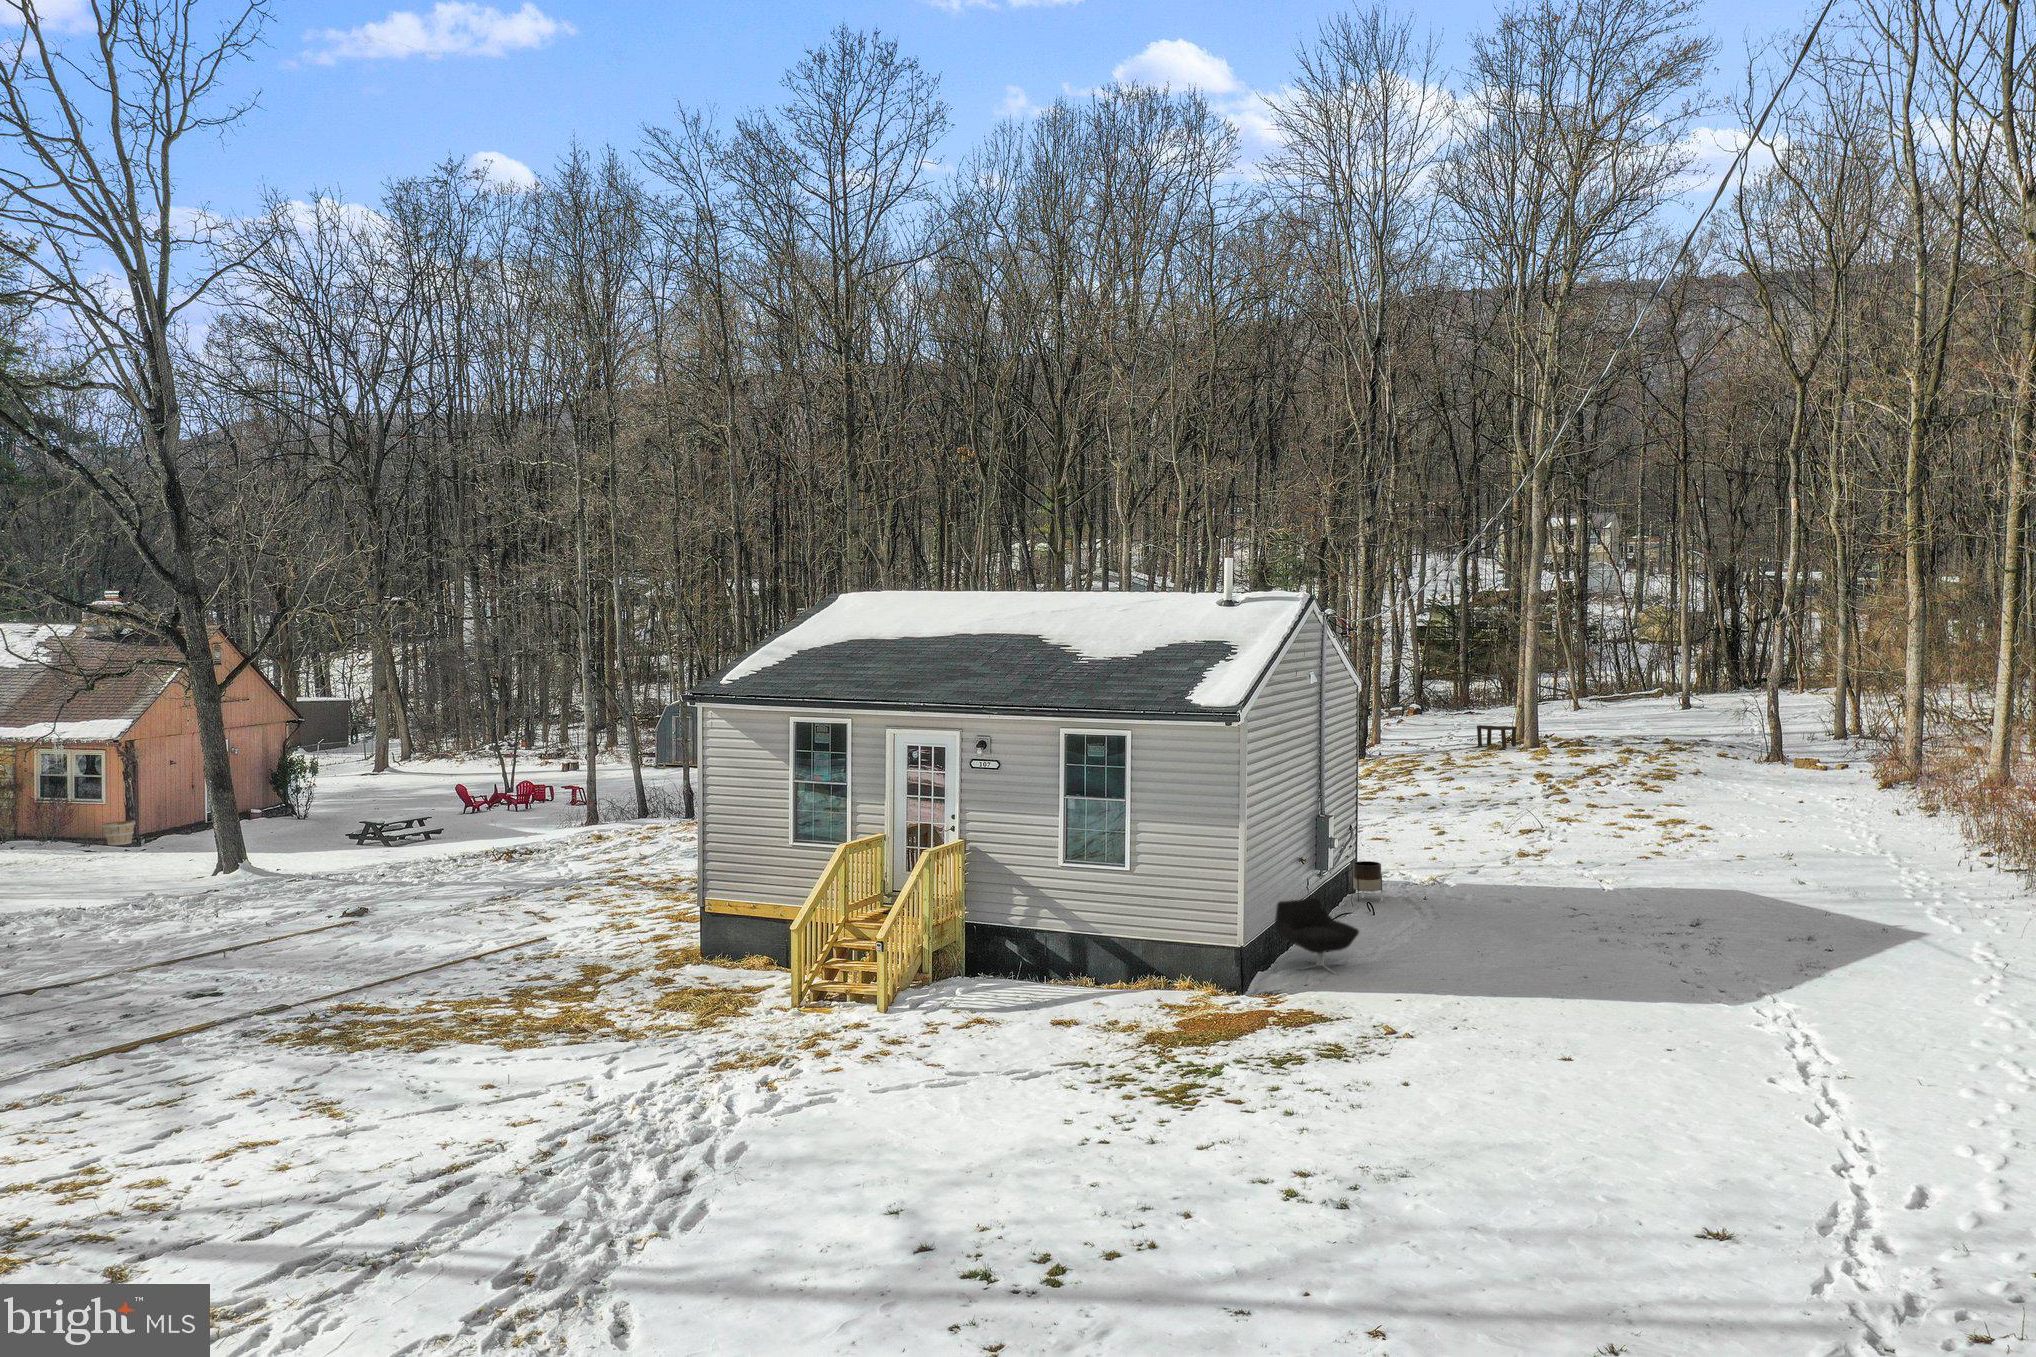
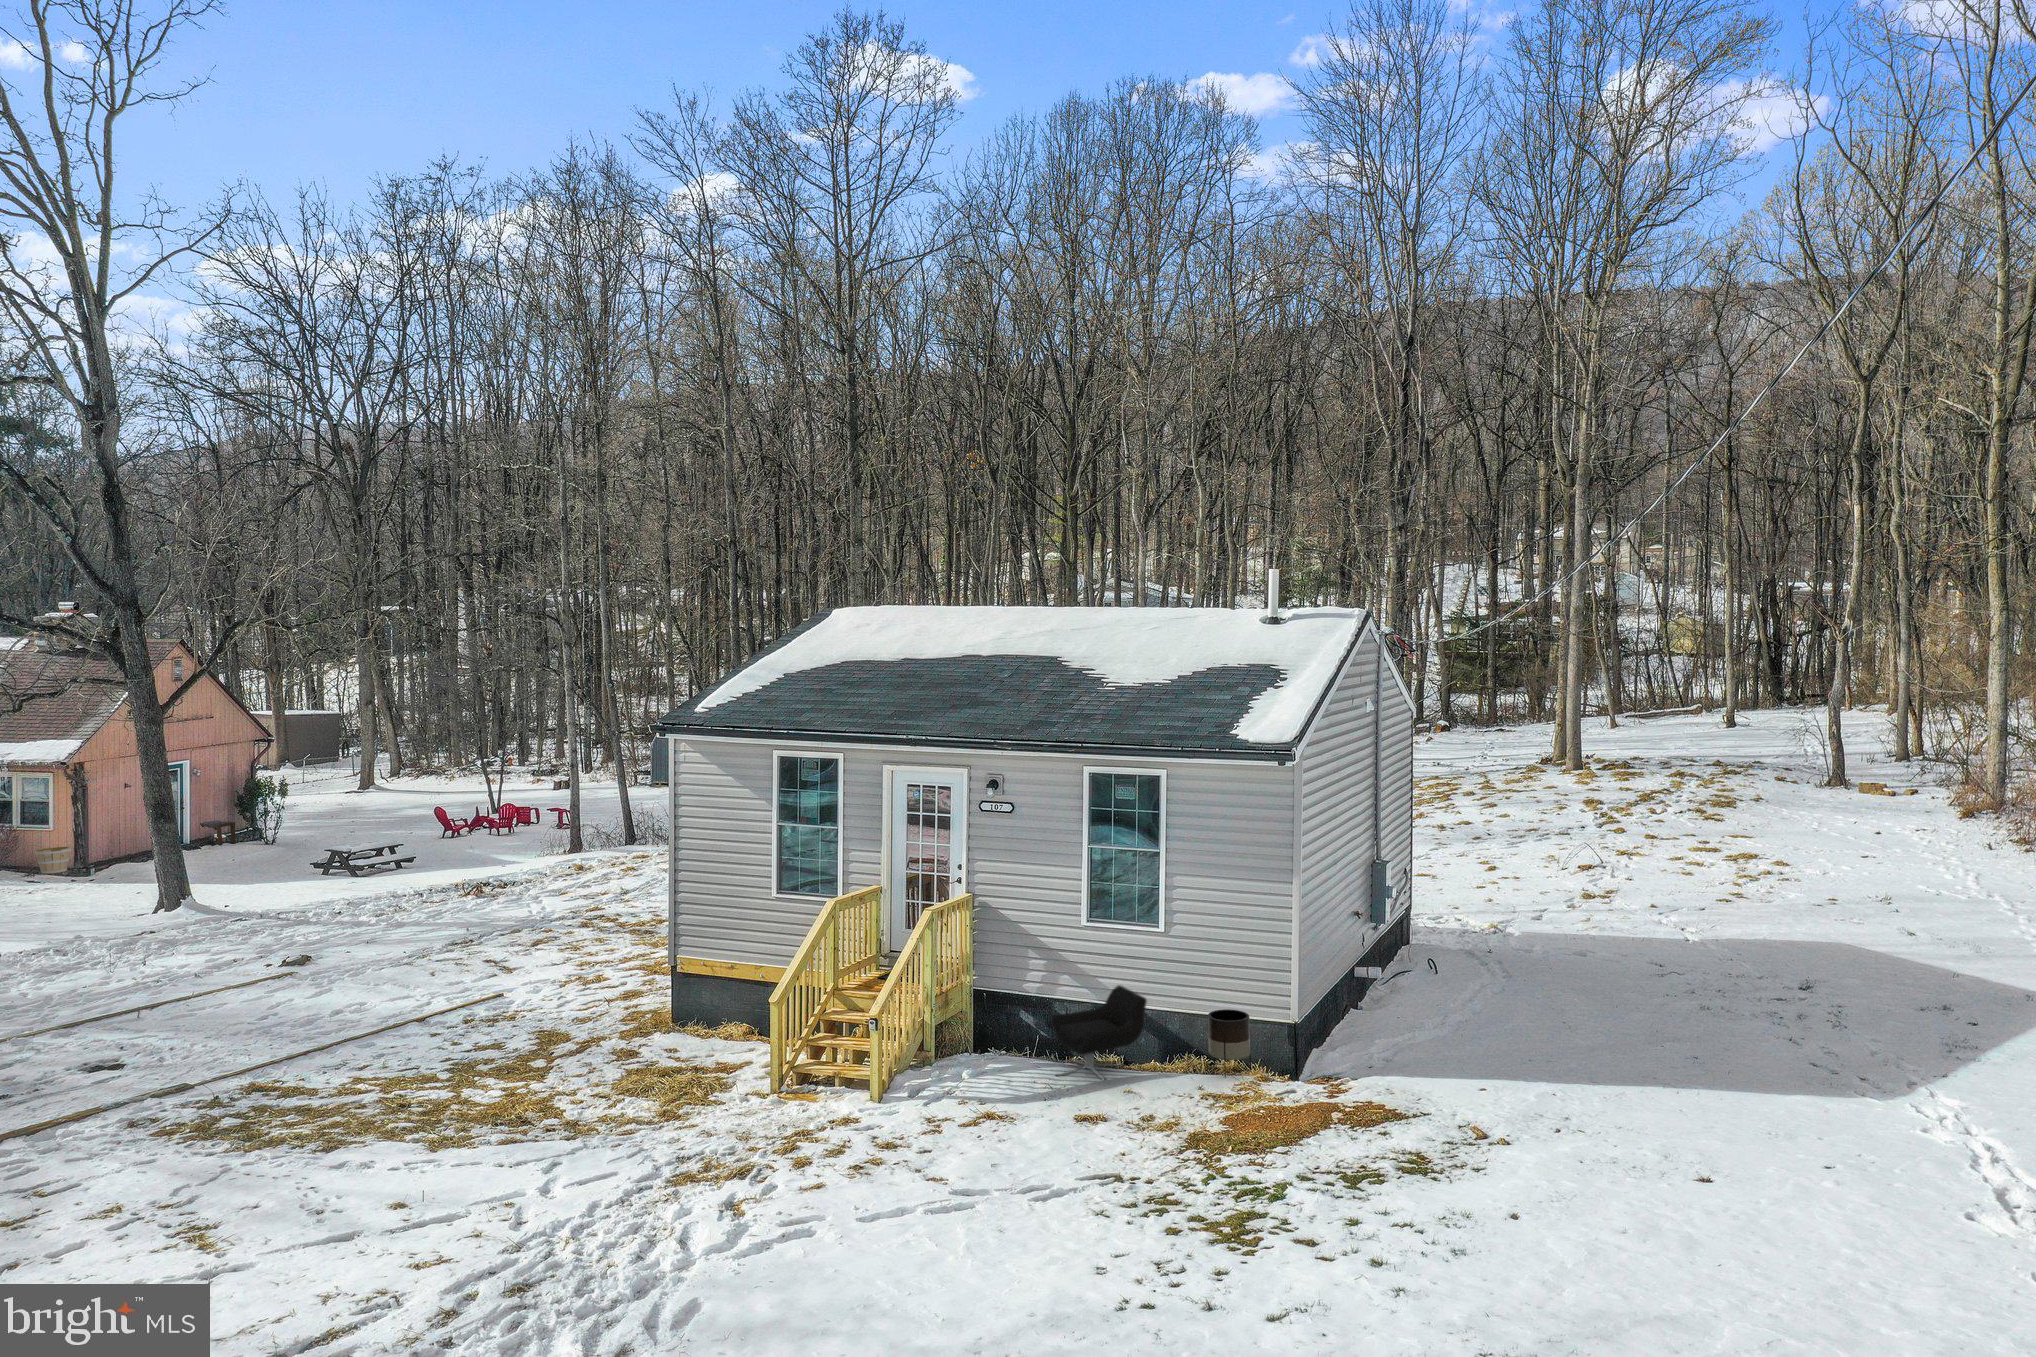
bench: present [1477,725,1517,749] -> present [199,820,236,845]
planter: present [1353,861,1382,902] -> present [1208,1009,1251,1078]
lounge chair: present [1275,898,1359,974] -> present [1052,985,1147,1080]

